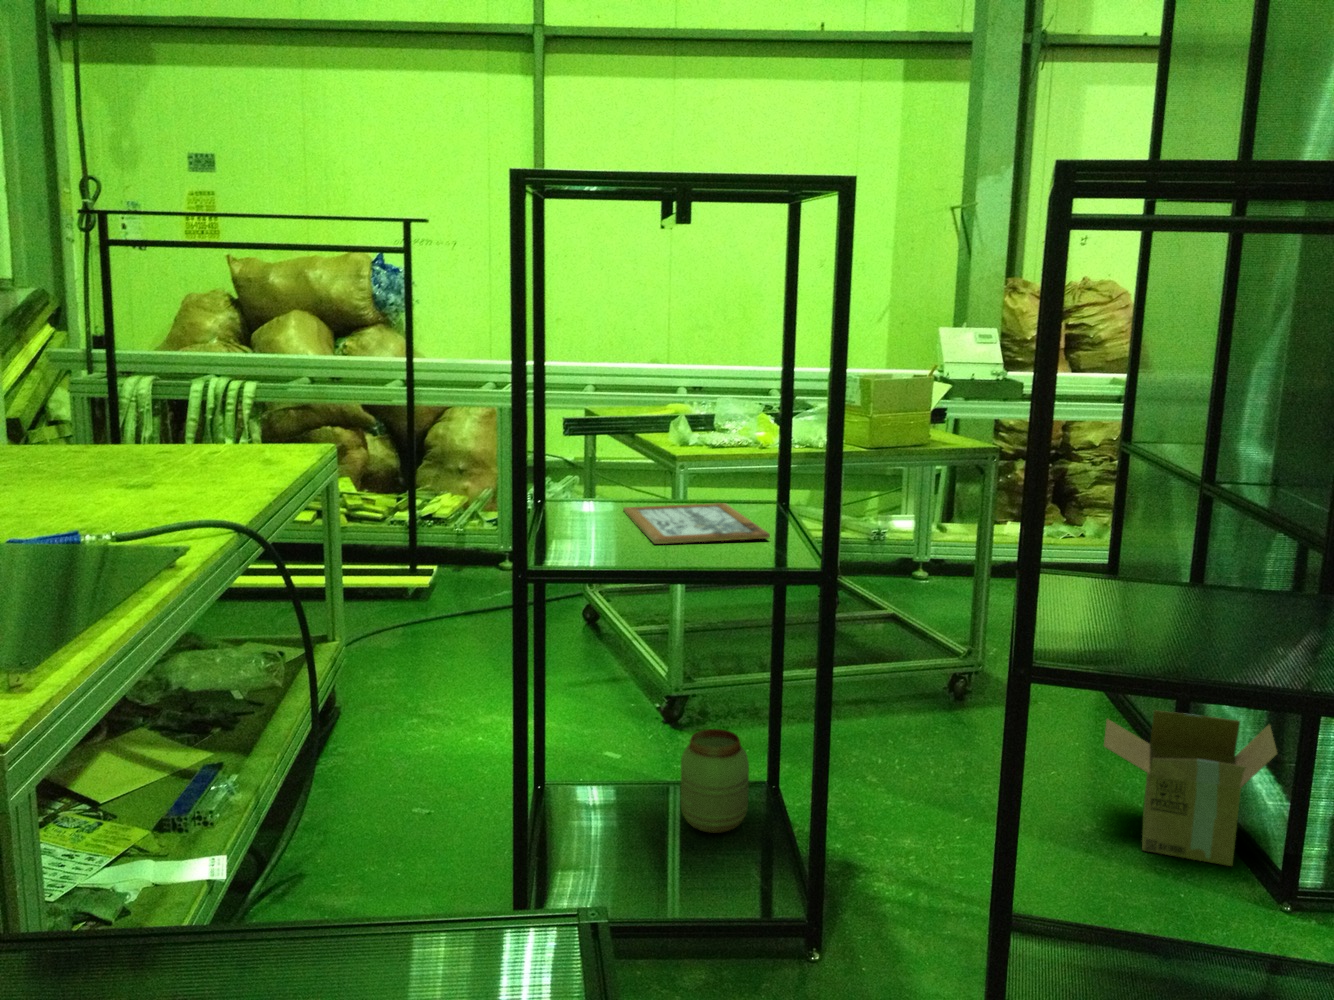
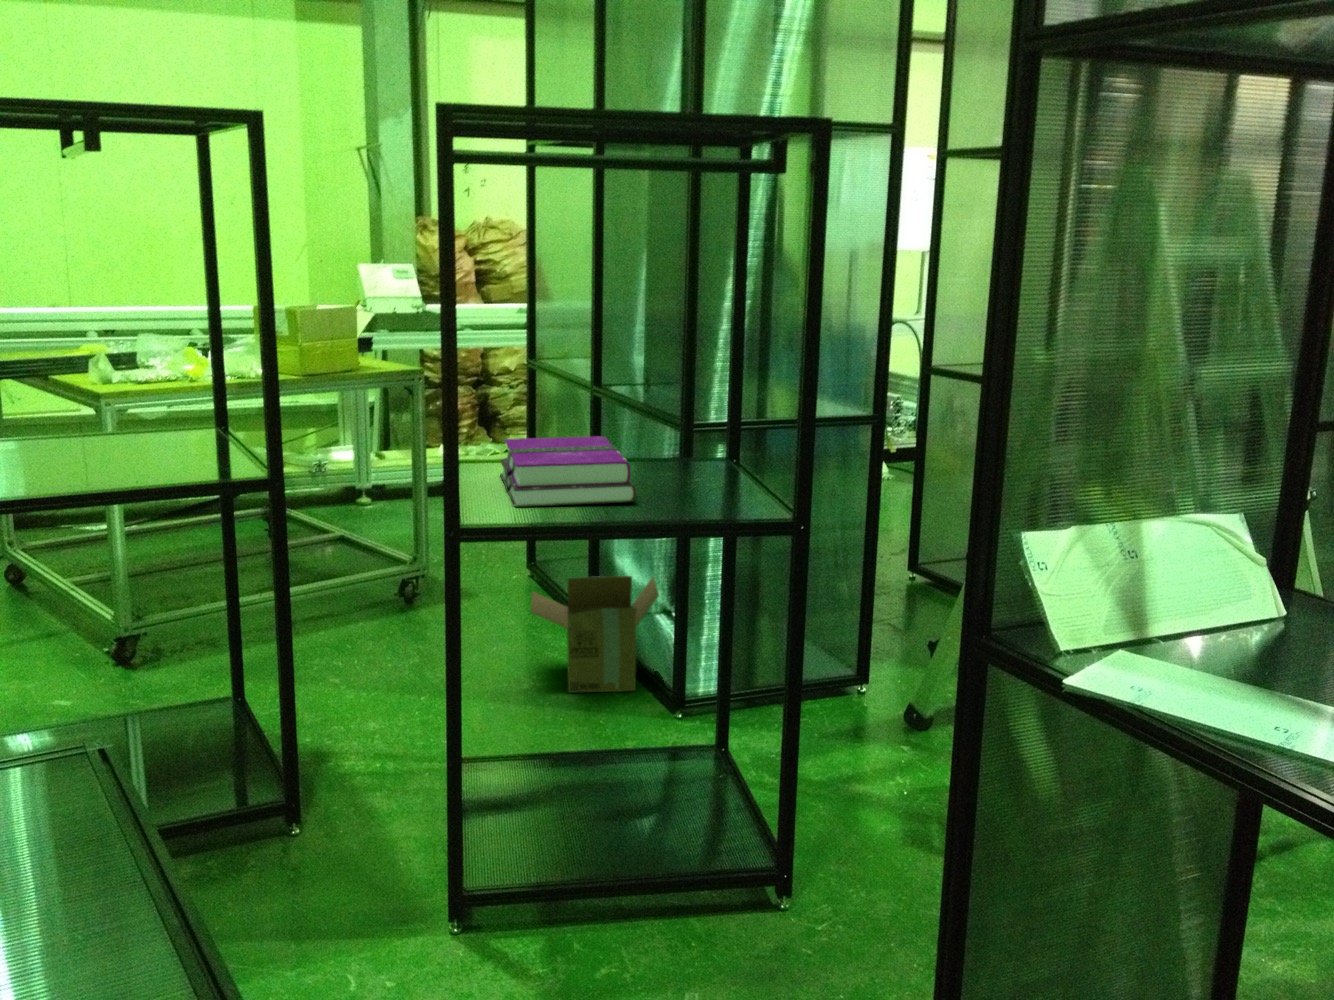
picture frame: present [623,503,770,544] -> none [54,429,215,468]
hardback book: none [1089,554,1281,660] -> present [500,436,636,507]
jar: present [681,729,749,833] -> none [144,648,219,746]

